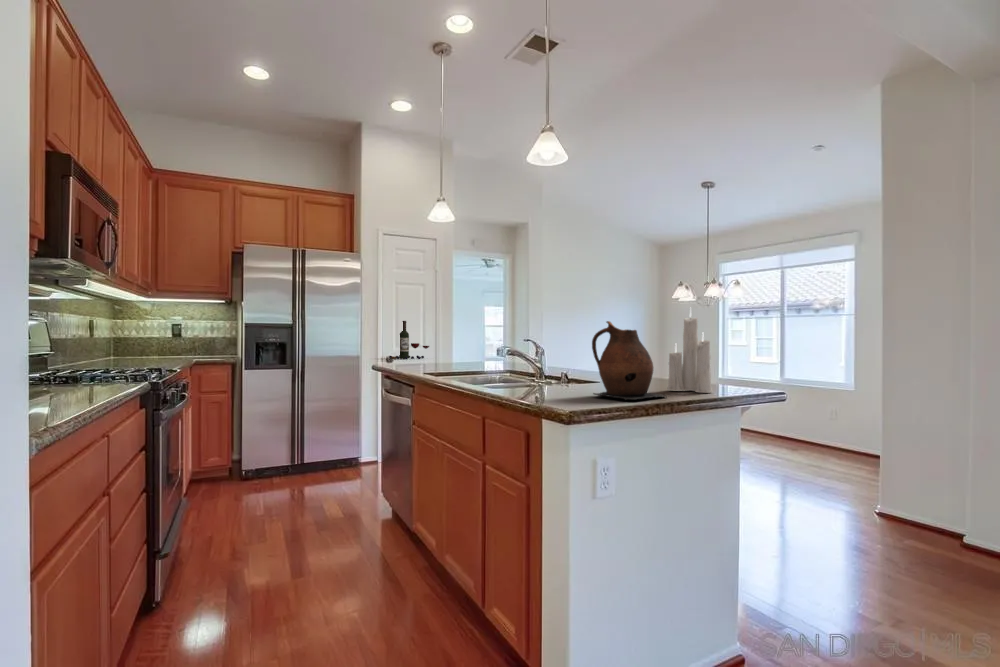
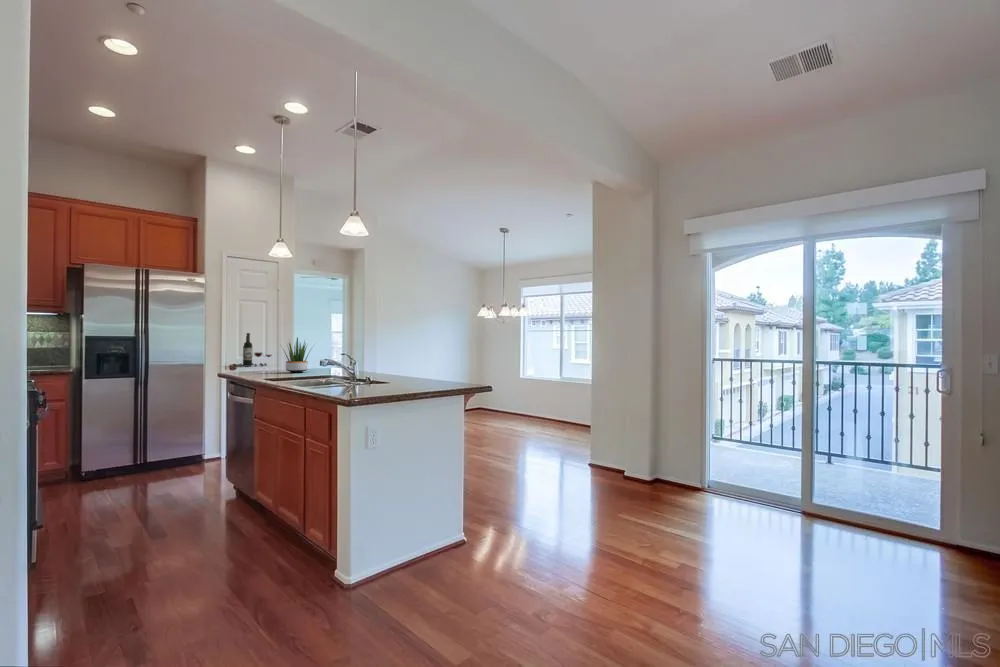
candle: present [667,310,712,393] -> none [428,332,453,387]
ceramic pitcher: present [592,321,665,400] -> none [376,345,421,393]
potted plant: none [437,322,483,367] -> present [283,338,312,373]

